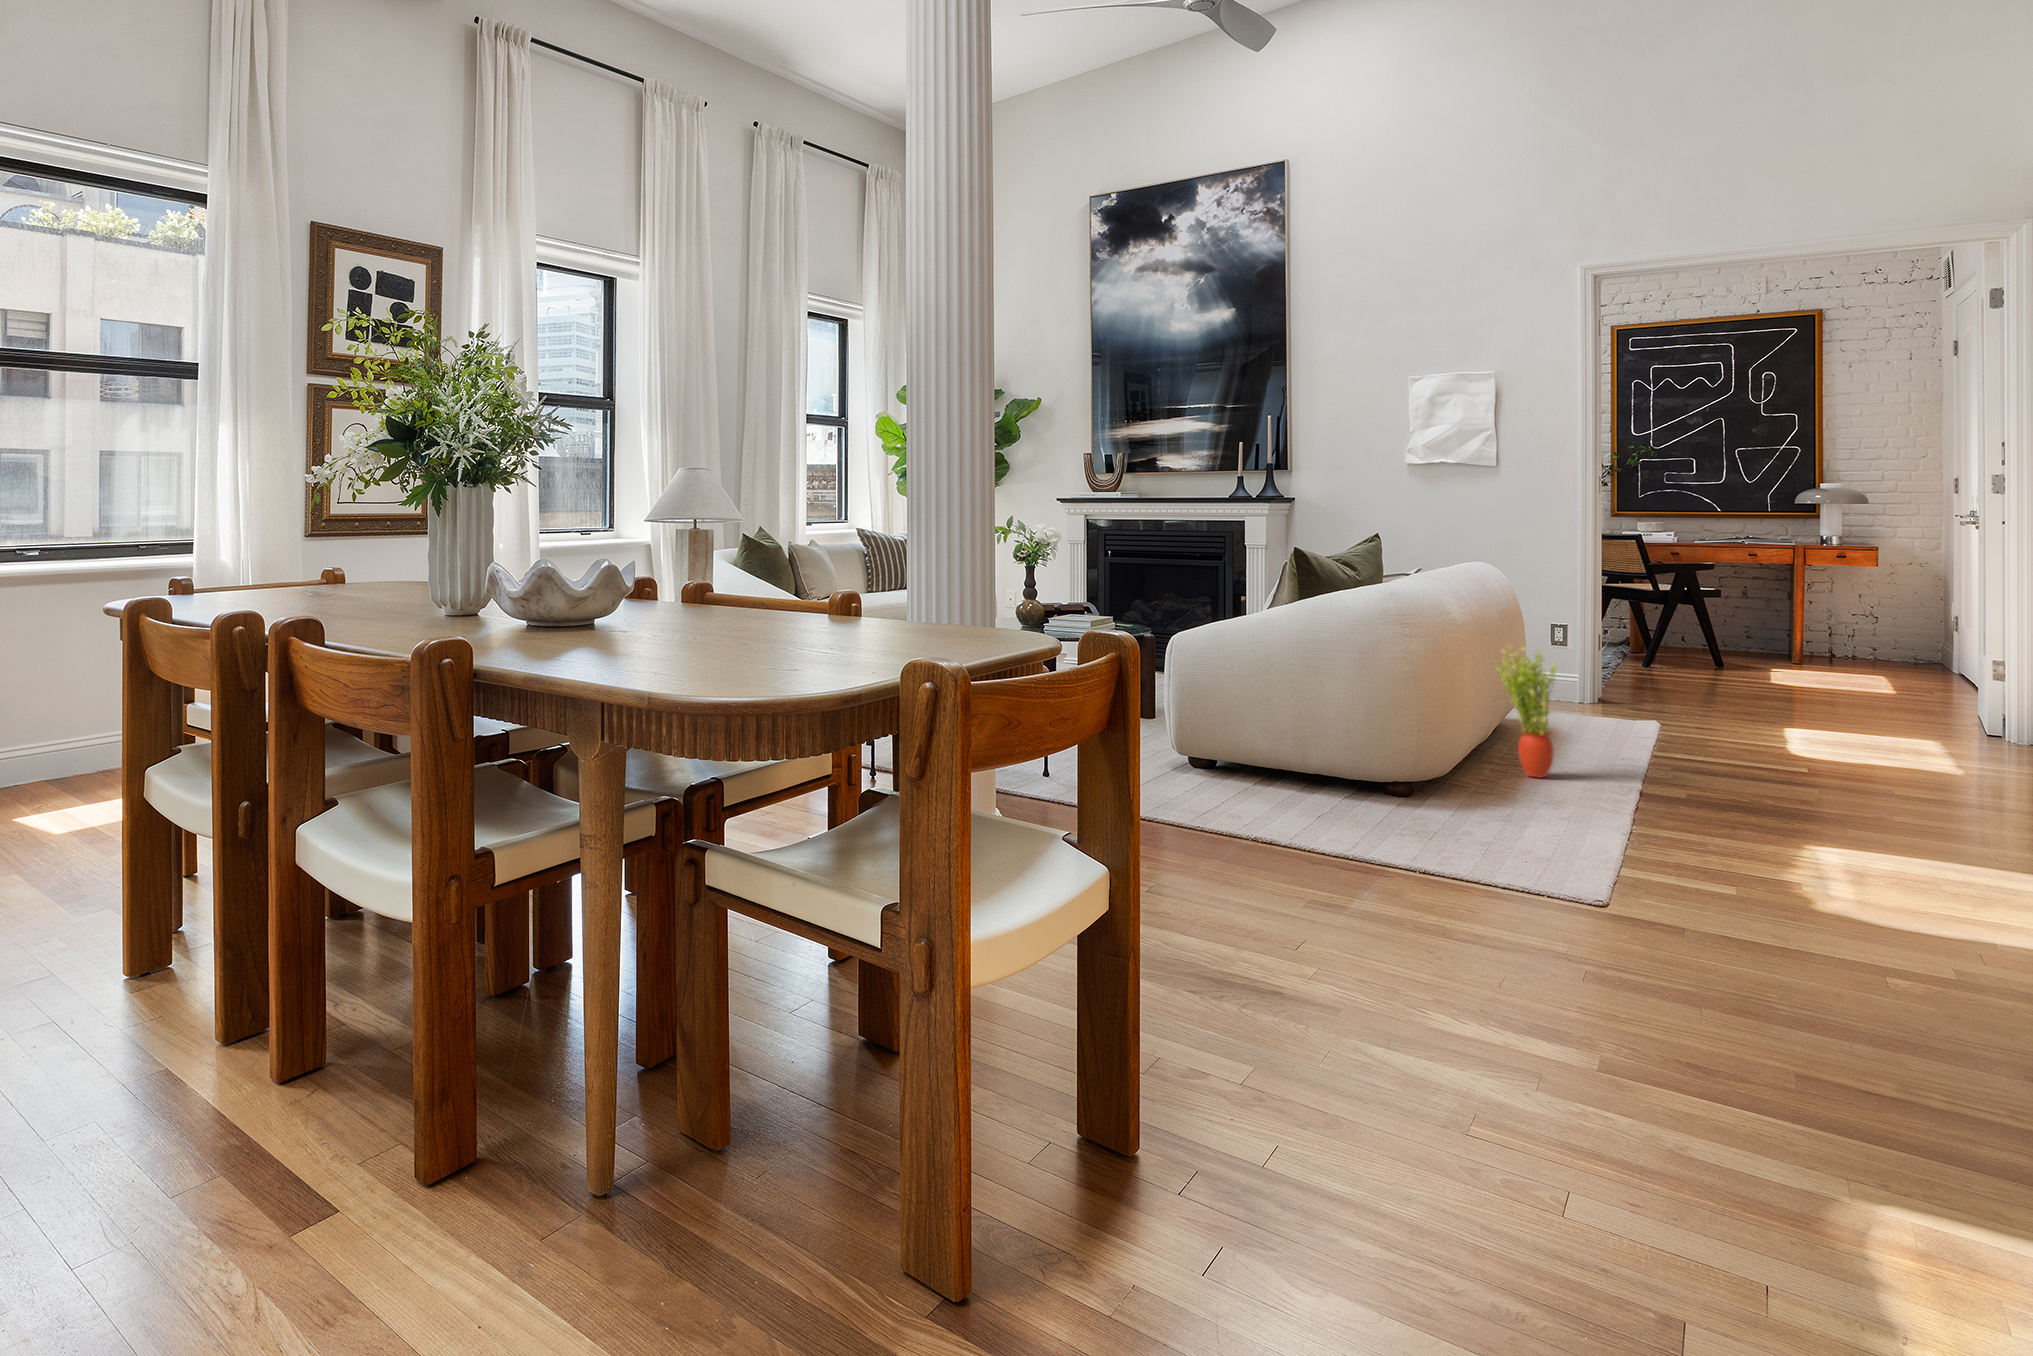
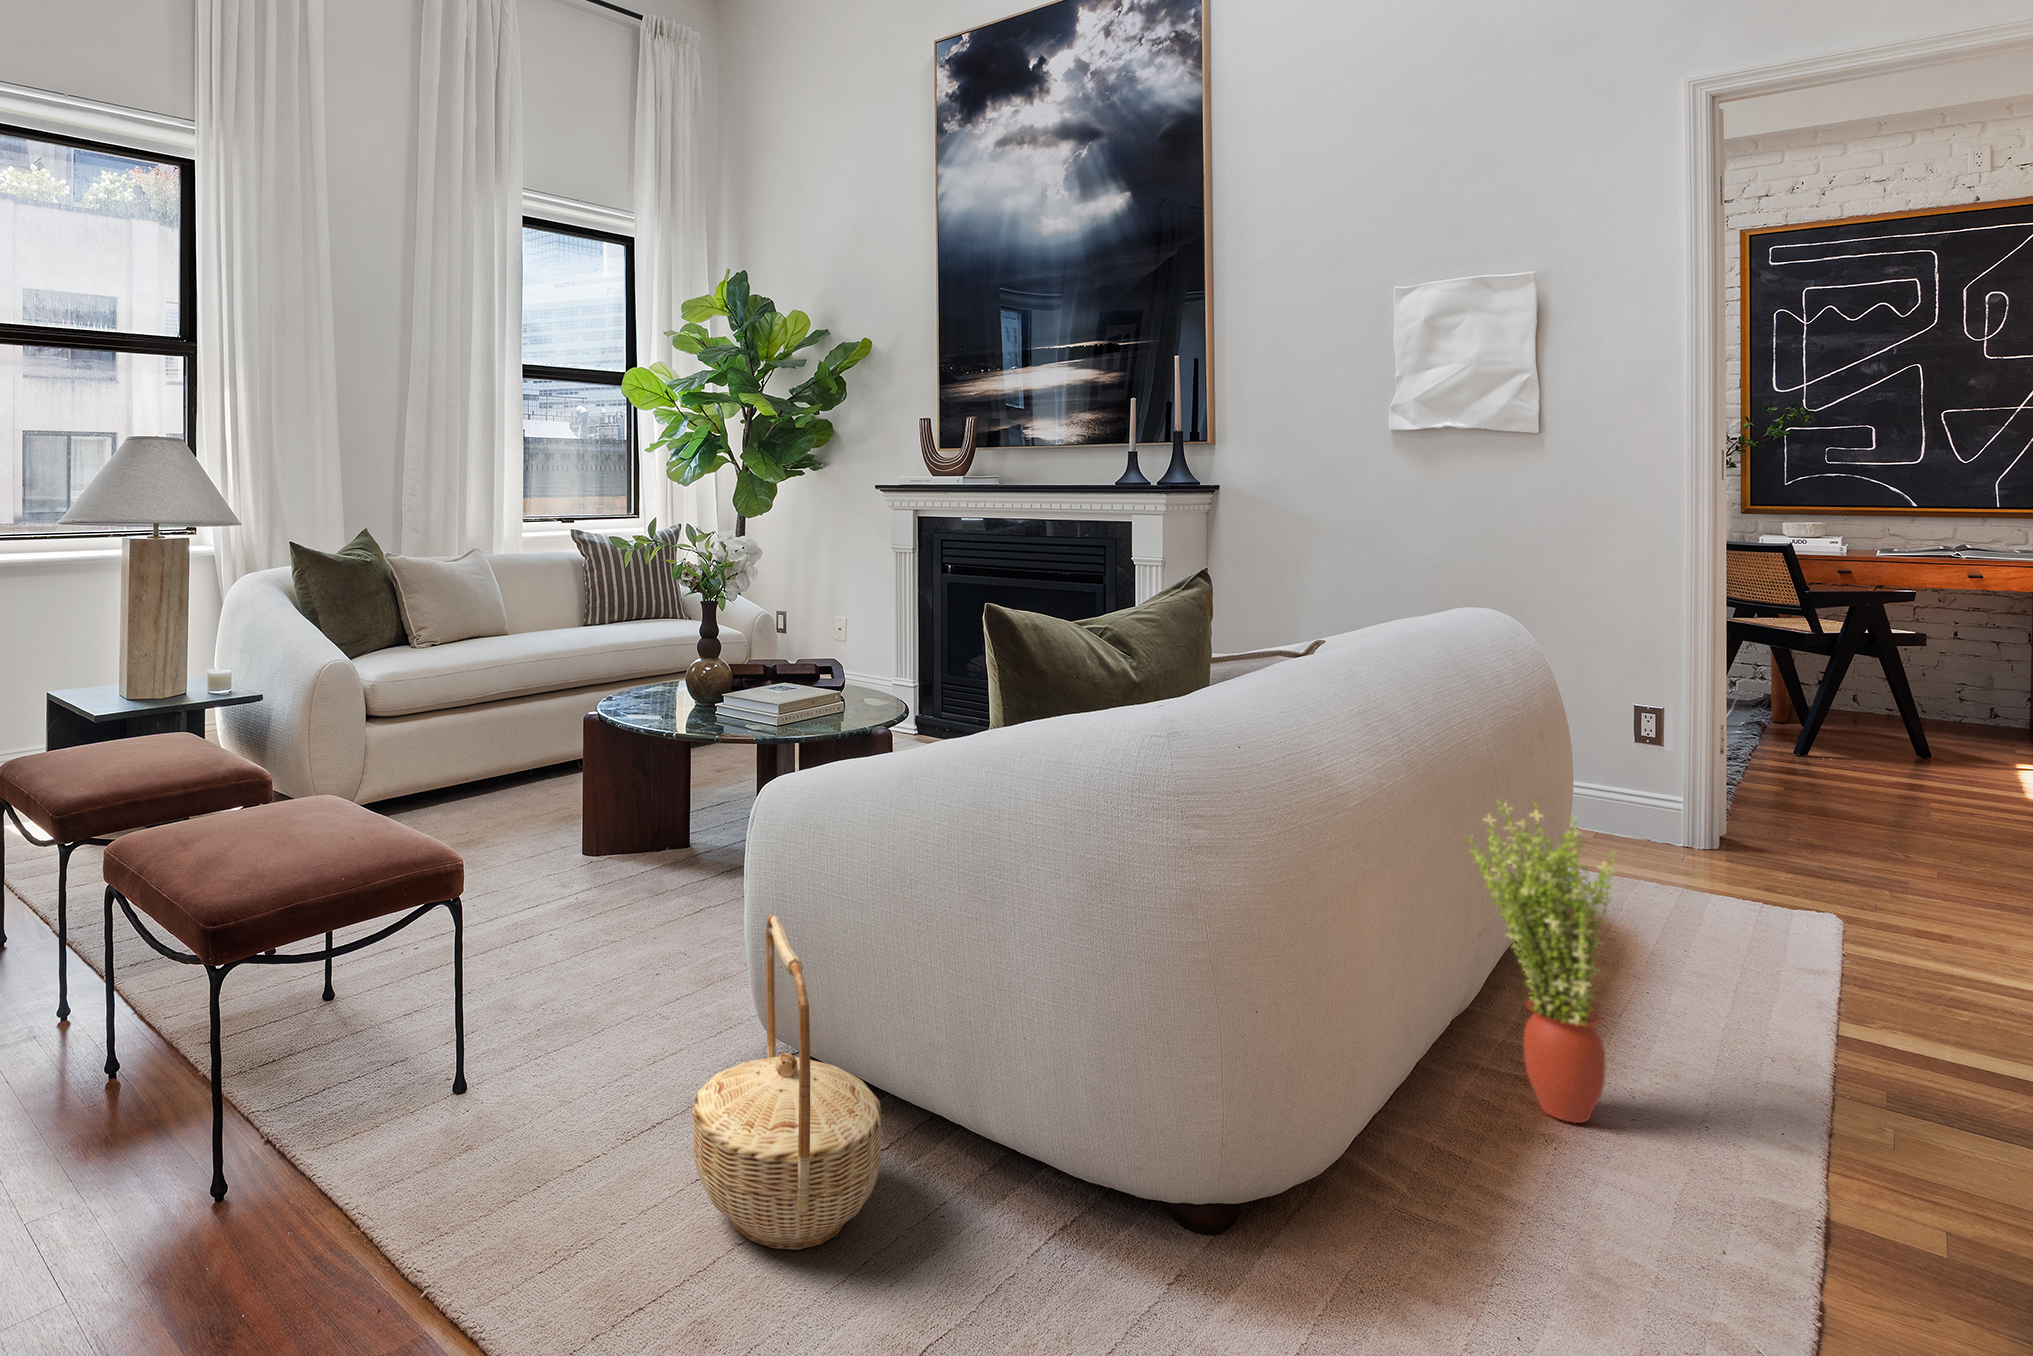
basket: none [1200,687,1283,806] -> present [692,915,881,1249]

